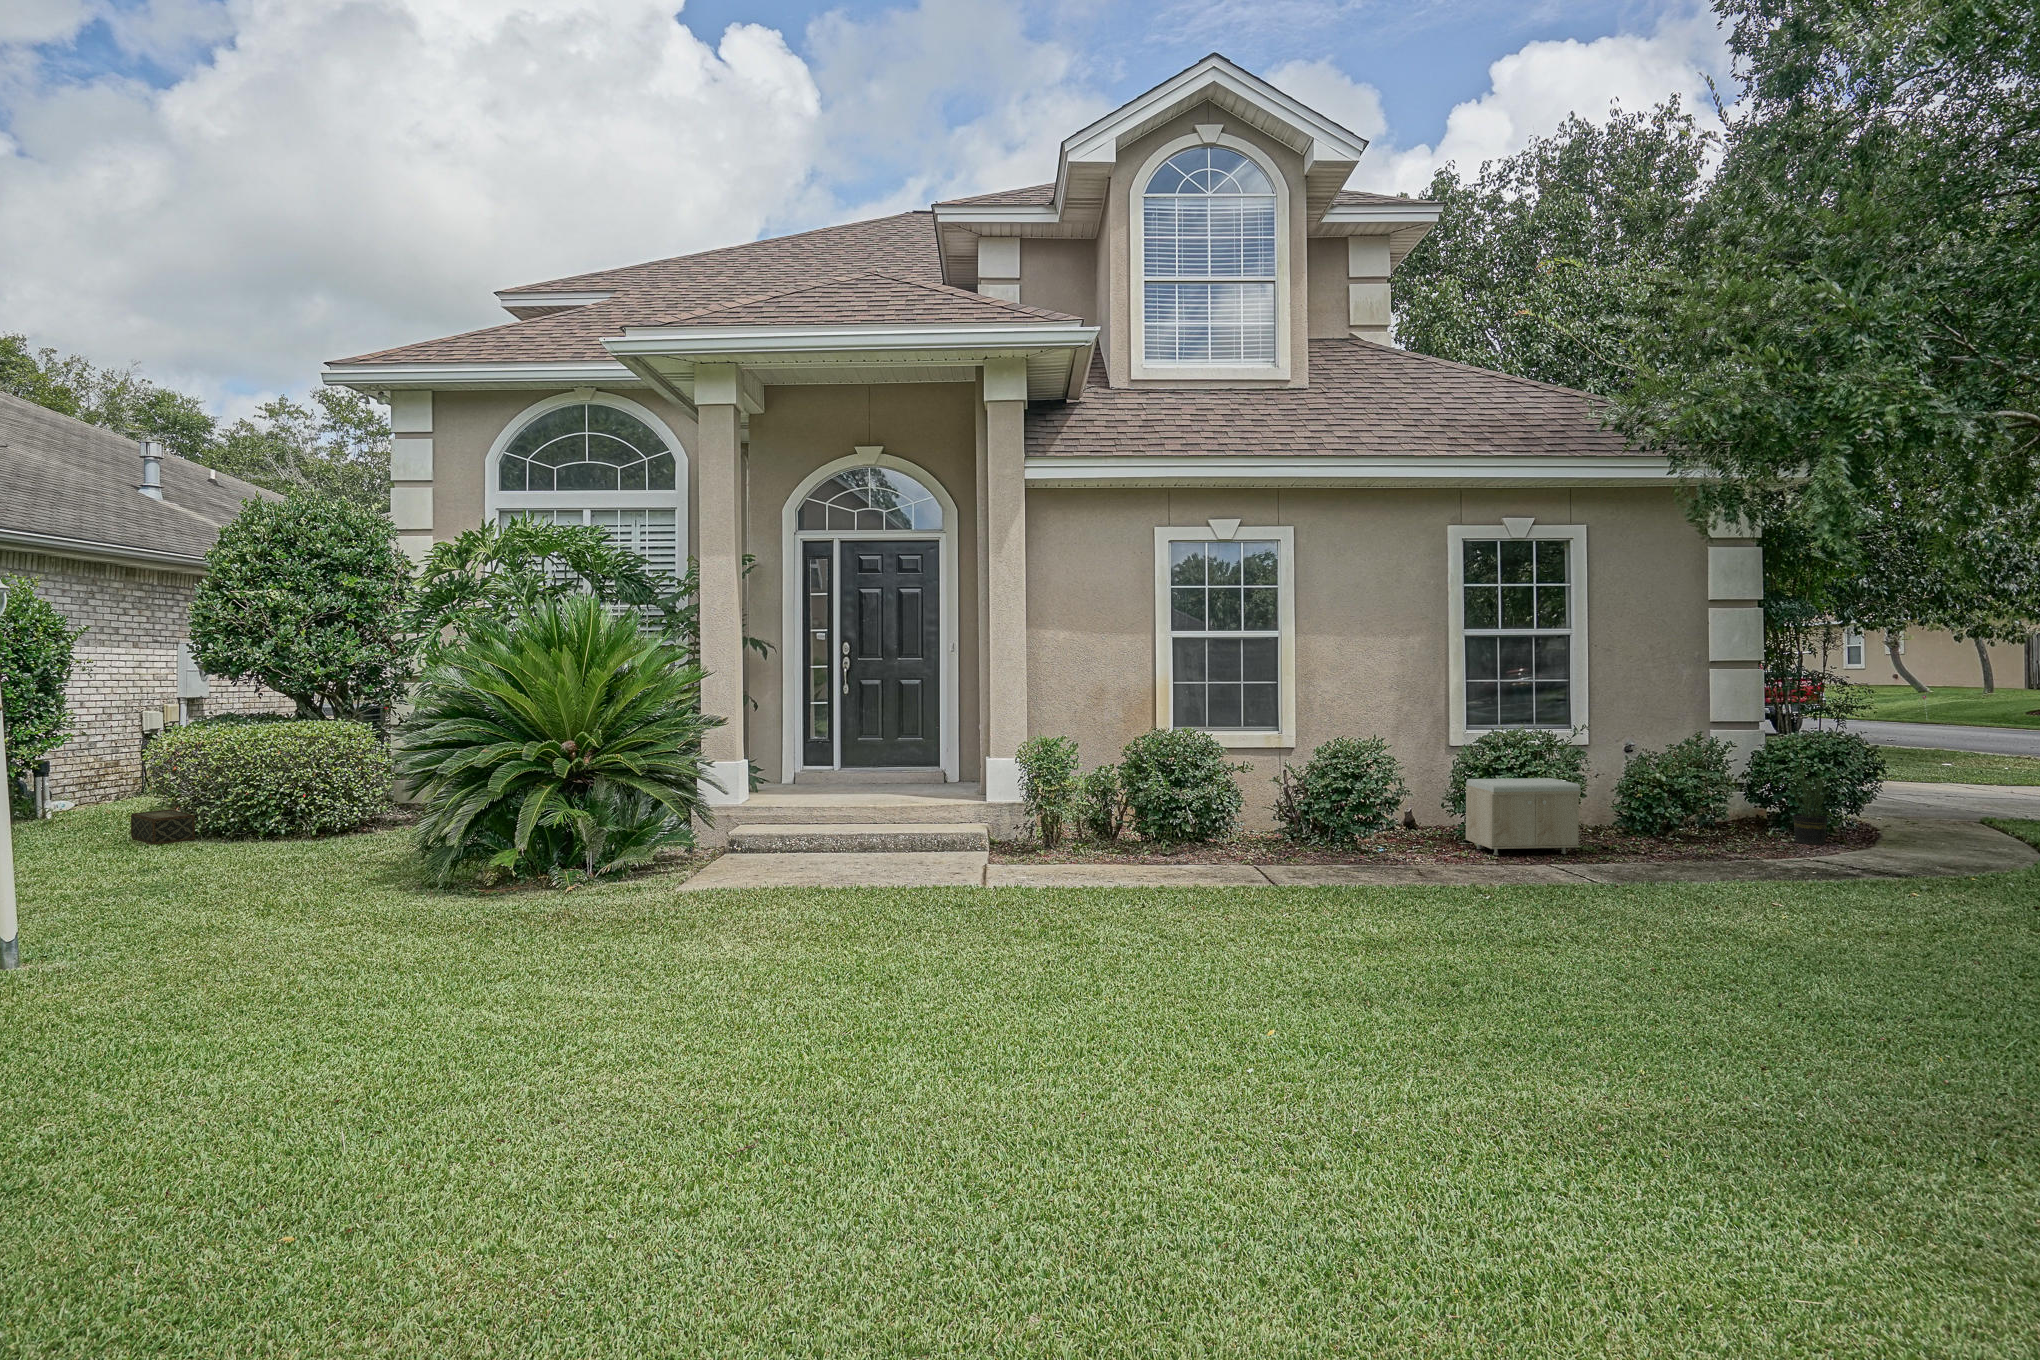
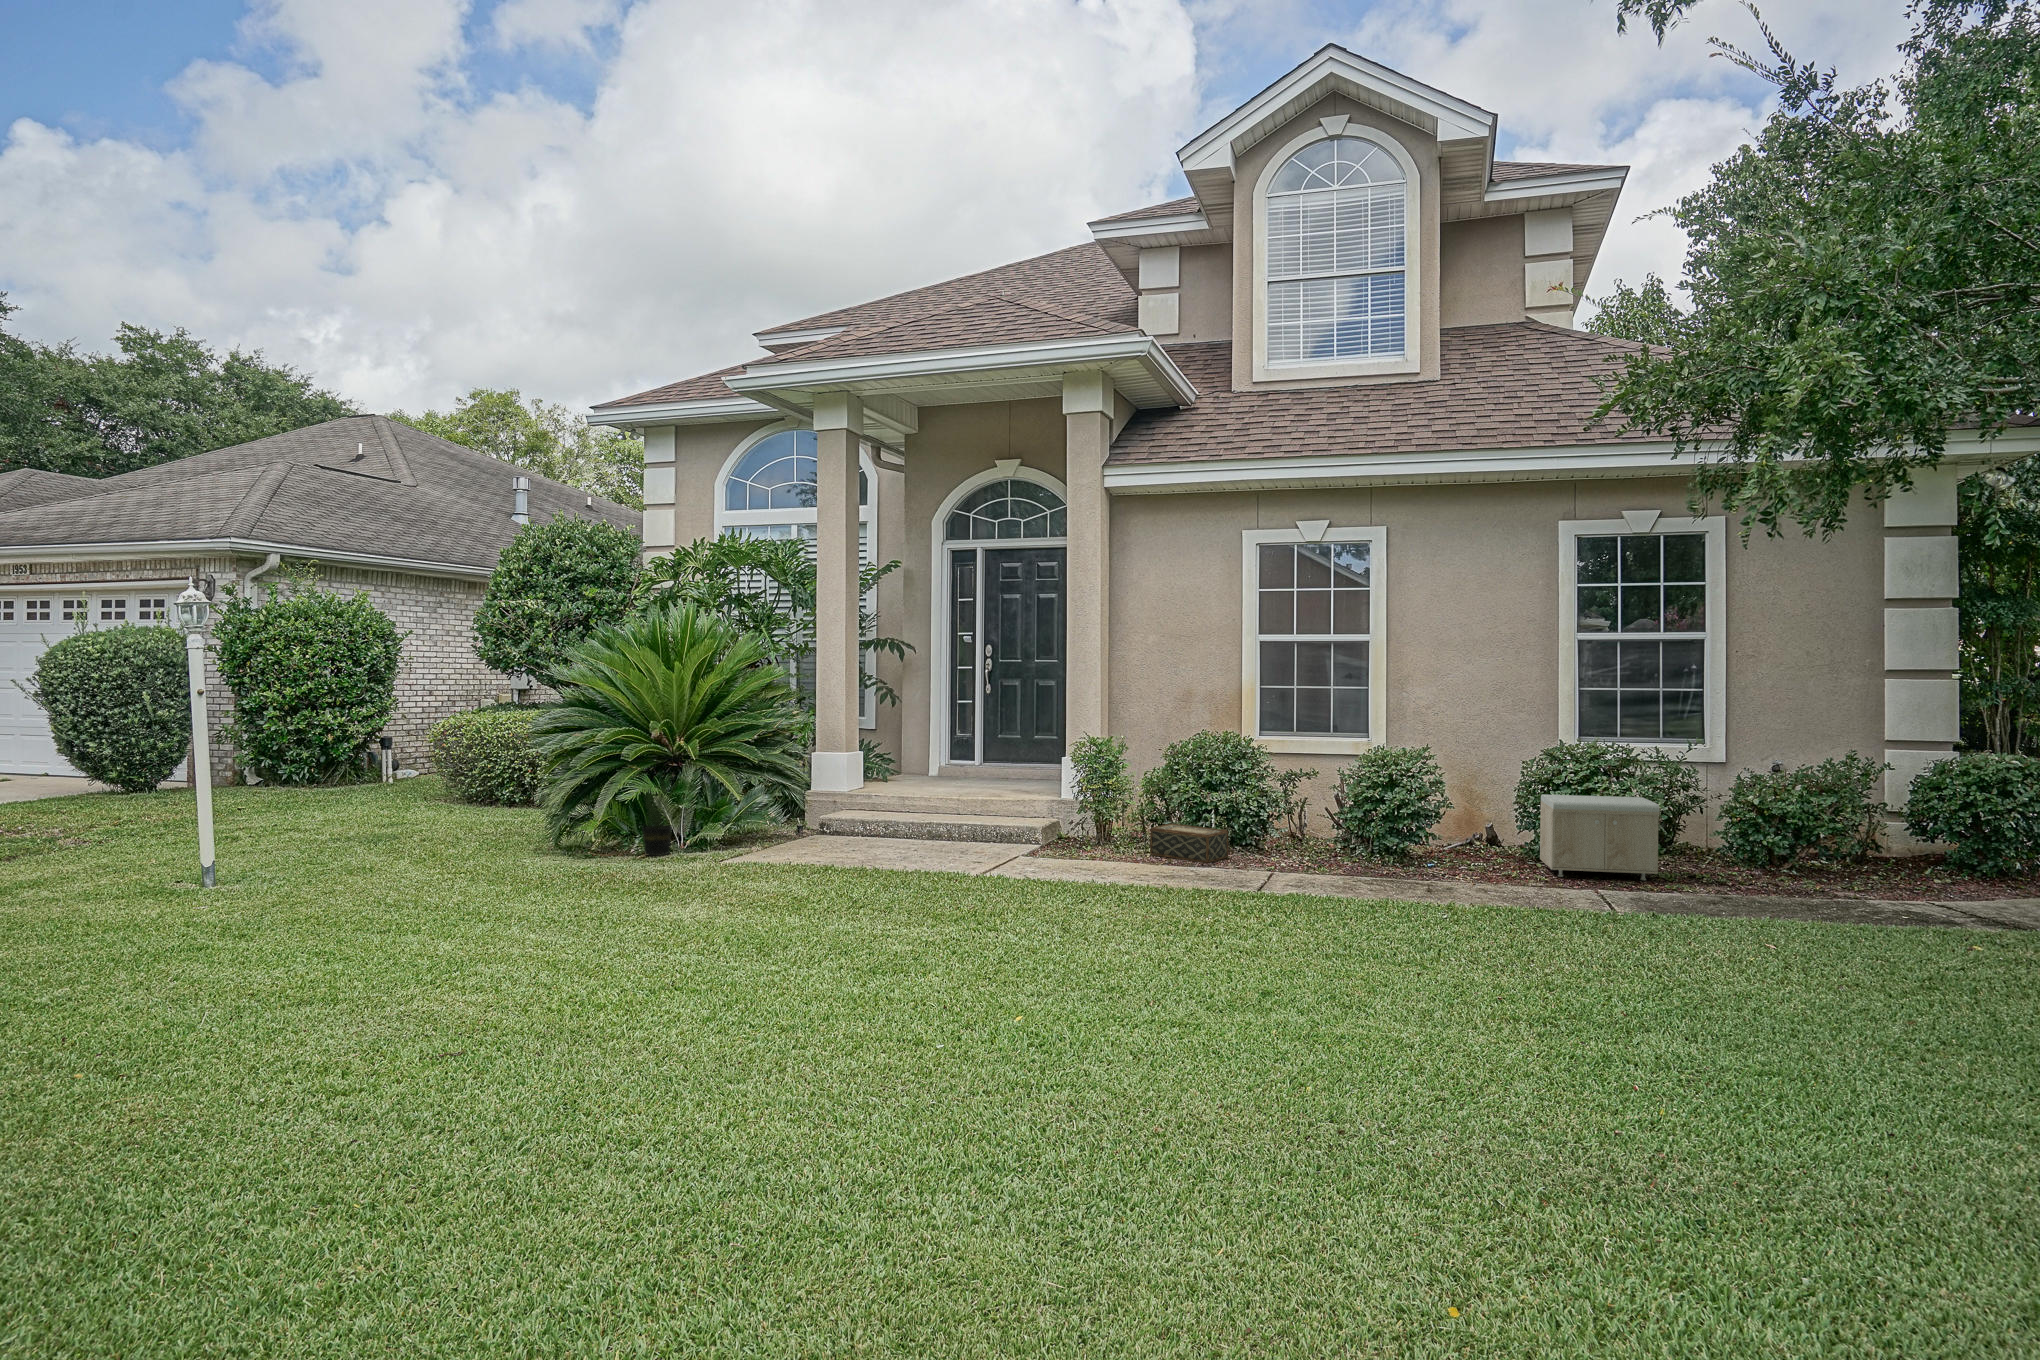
potted plant: present [1787,764,1833,845] -> present [640,778,672,856]
woven basket: present [131,809,195,844] -> present [1150,823,1228,863]

